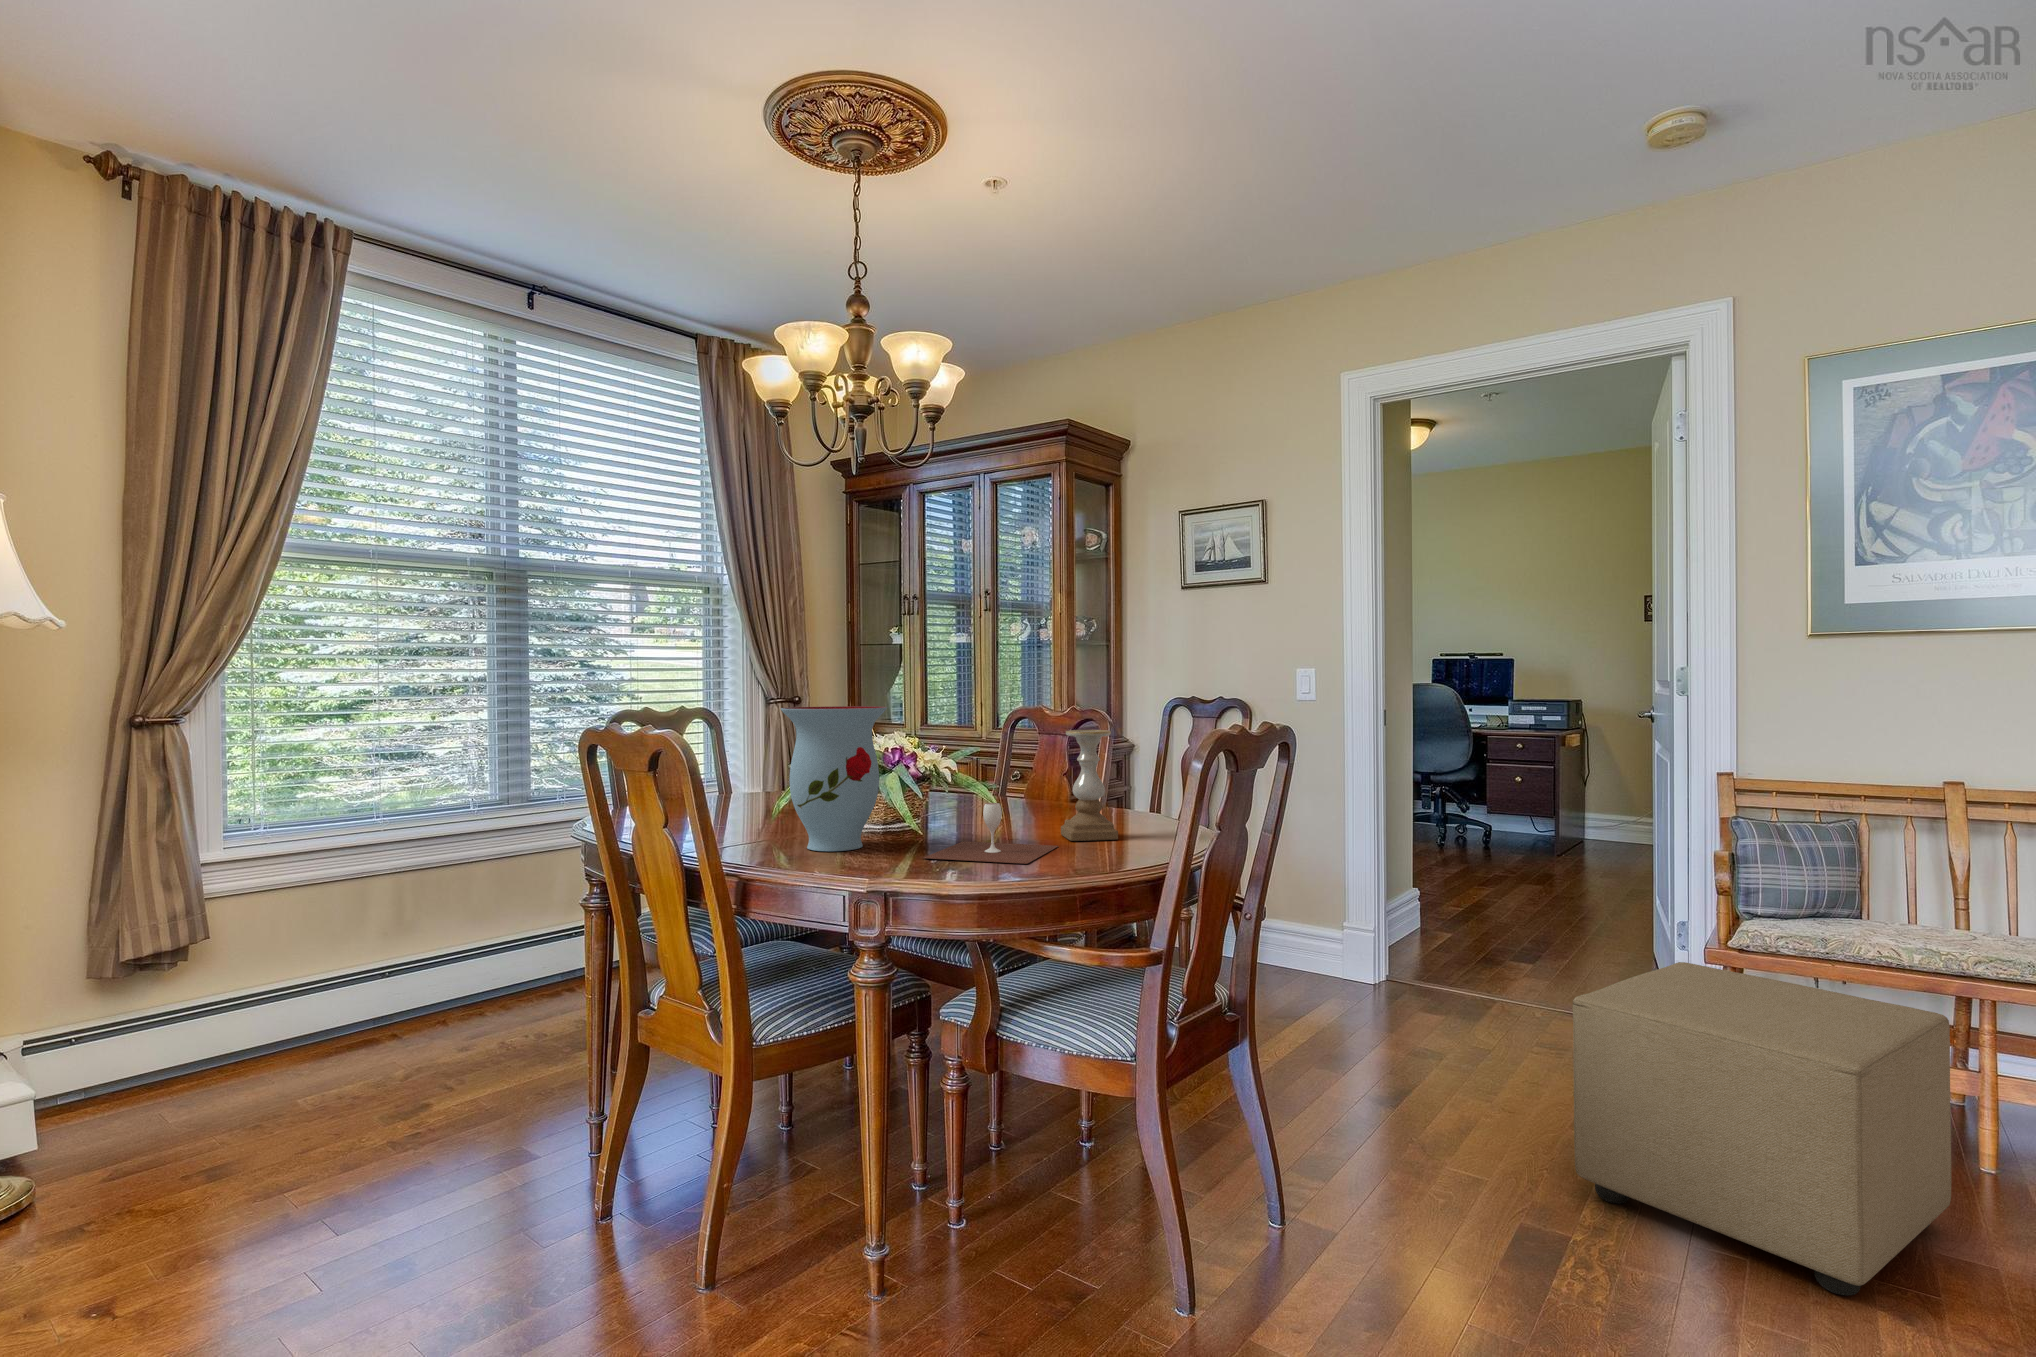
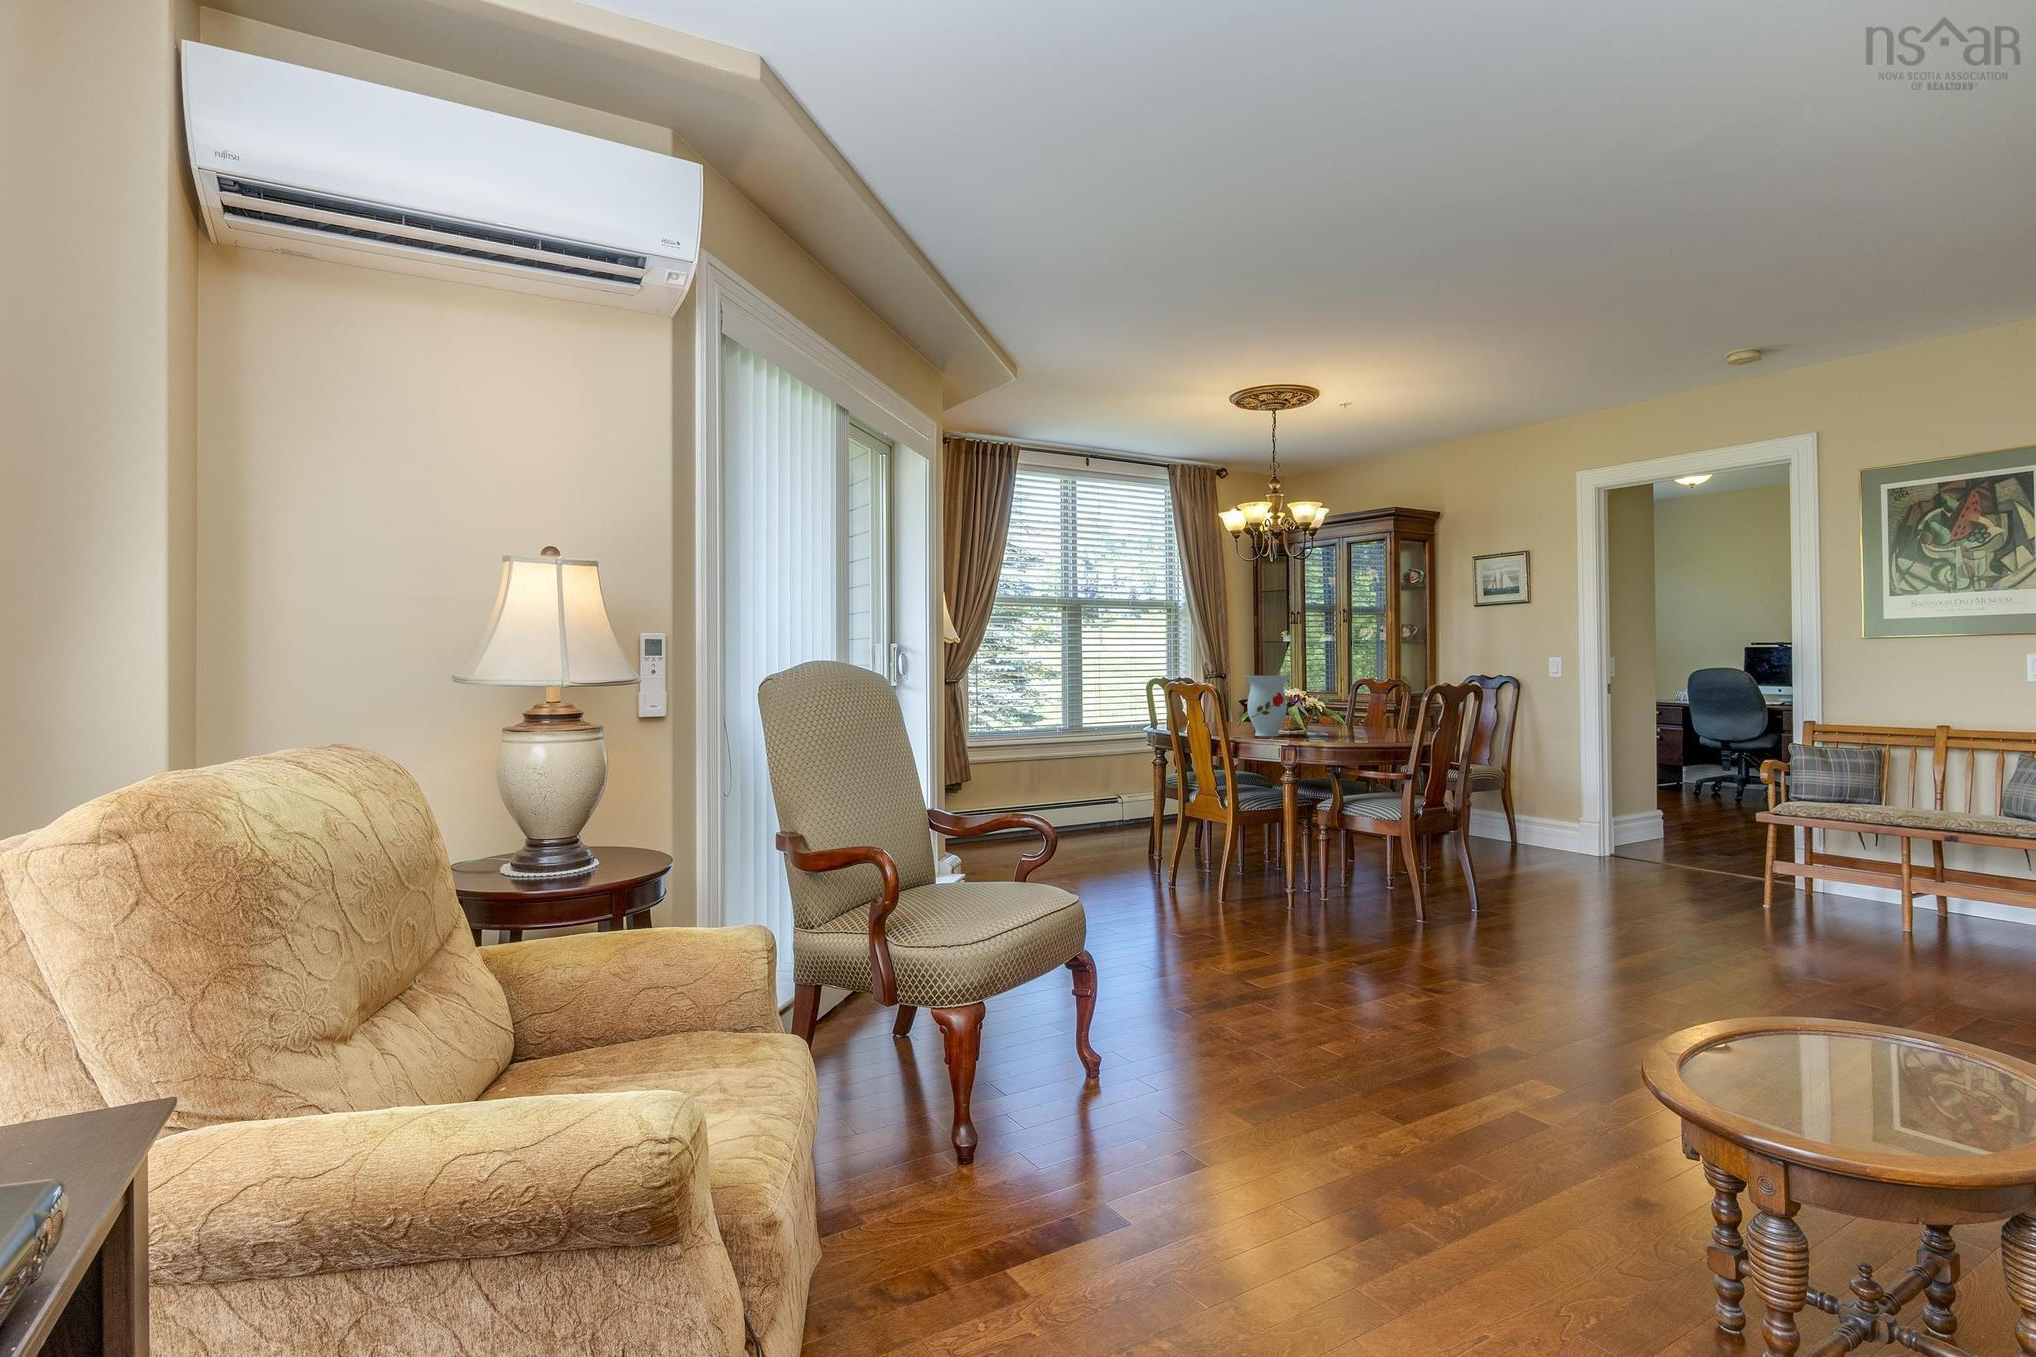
candle holder: present [1061,730,1118,841] -> none [1372,687,1399,737]
wine glass: present [923,803,1058,864] -> none [1306,717,1369,740]
ottoman: present [1573,962,1951,1295] -> none [1629,813,1827,937]

